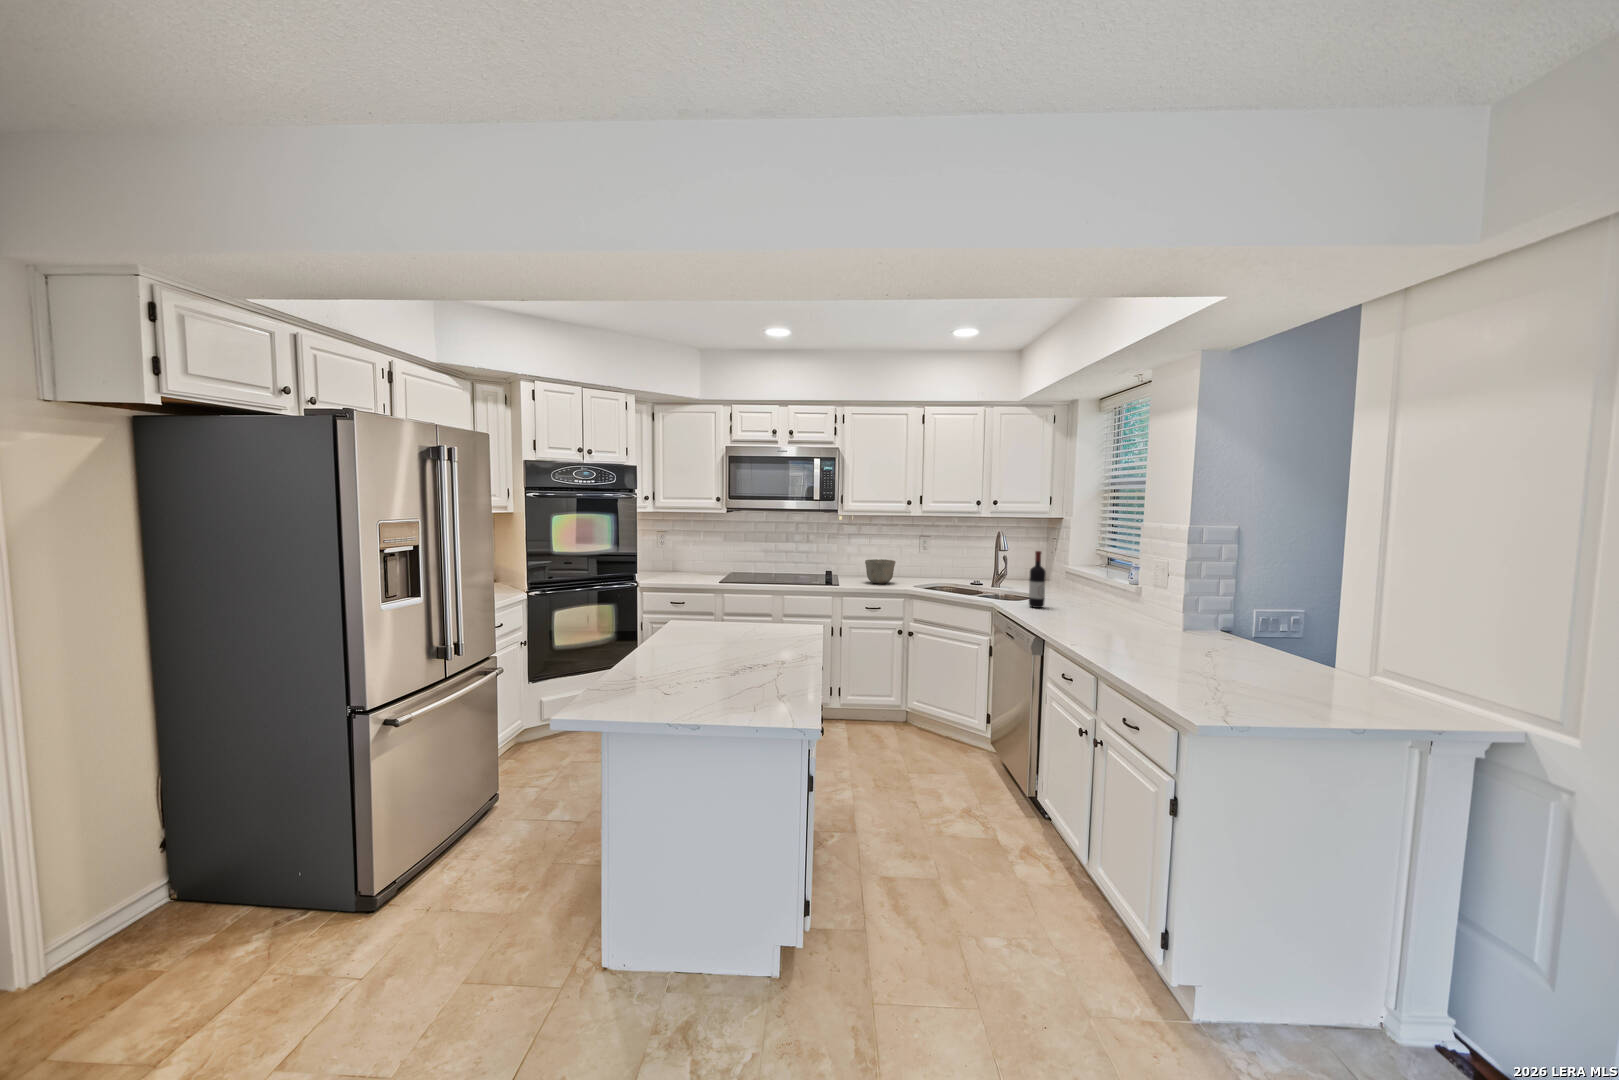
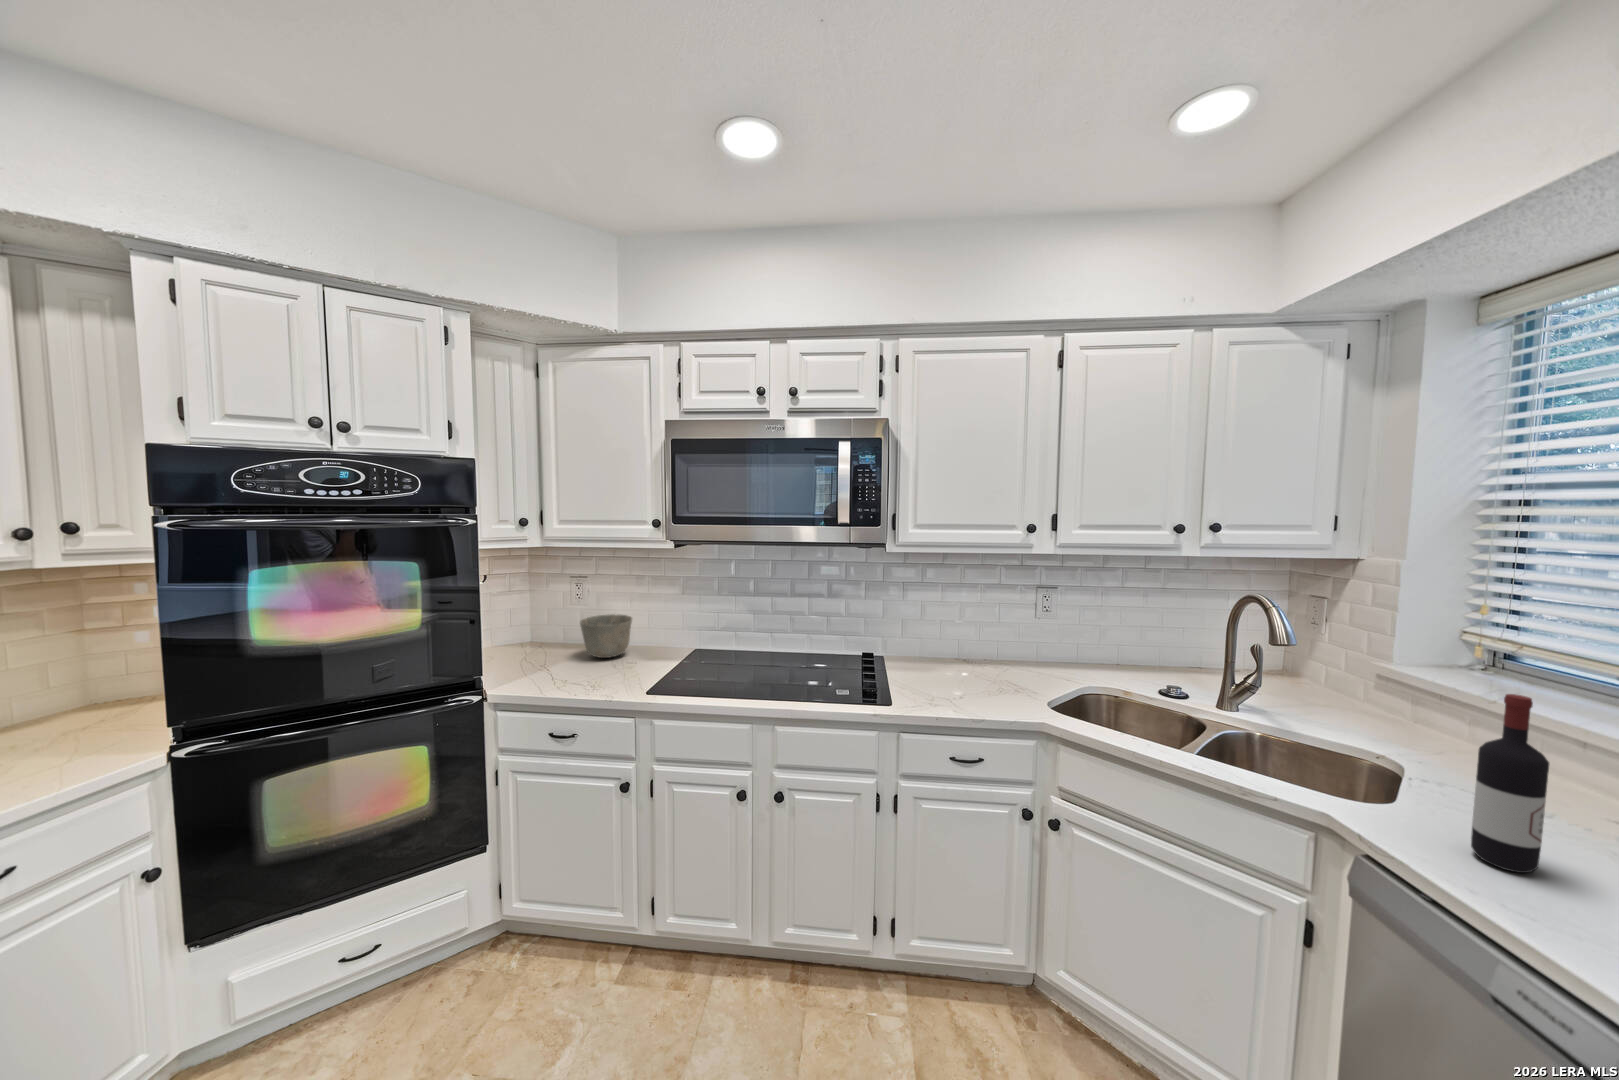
ceramic bowl: present [865,559,896,584] -> present [580,614,632,658]

